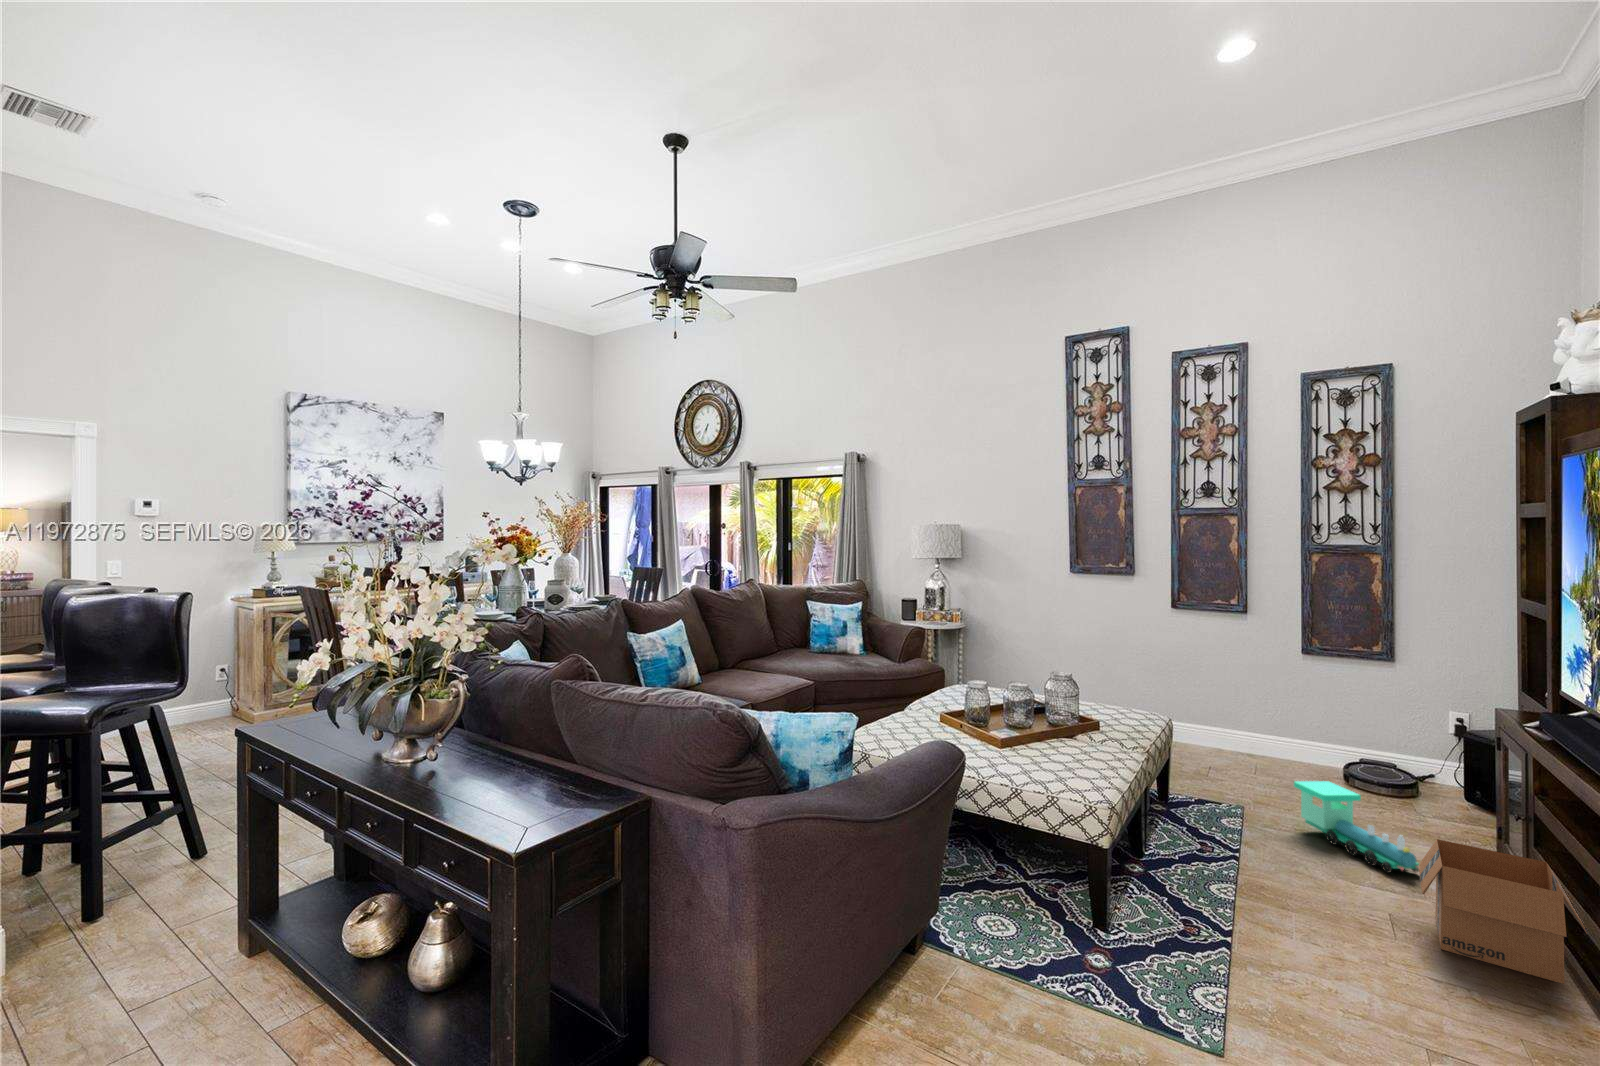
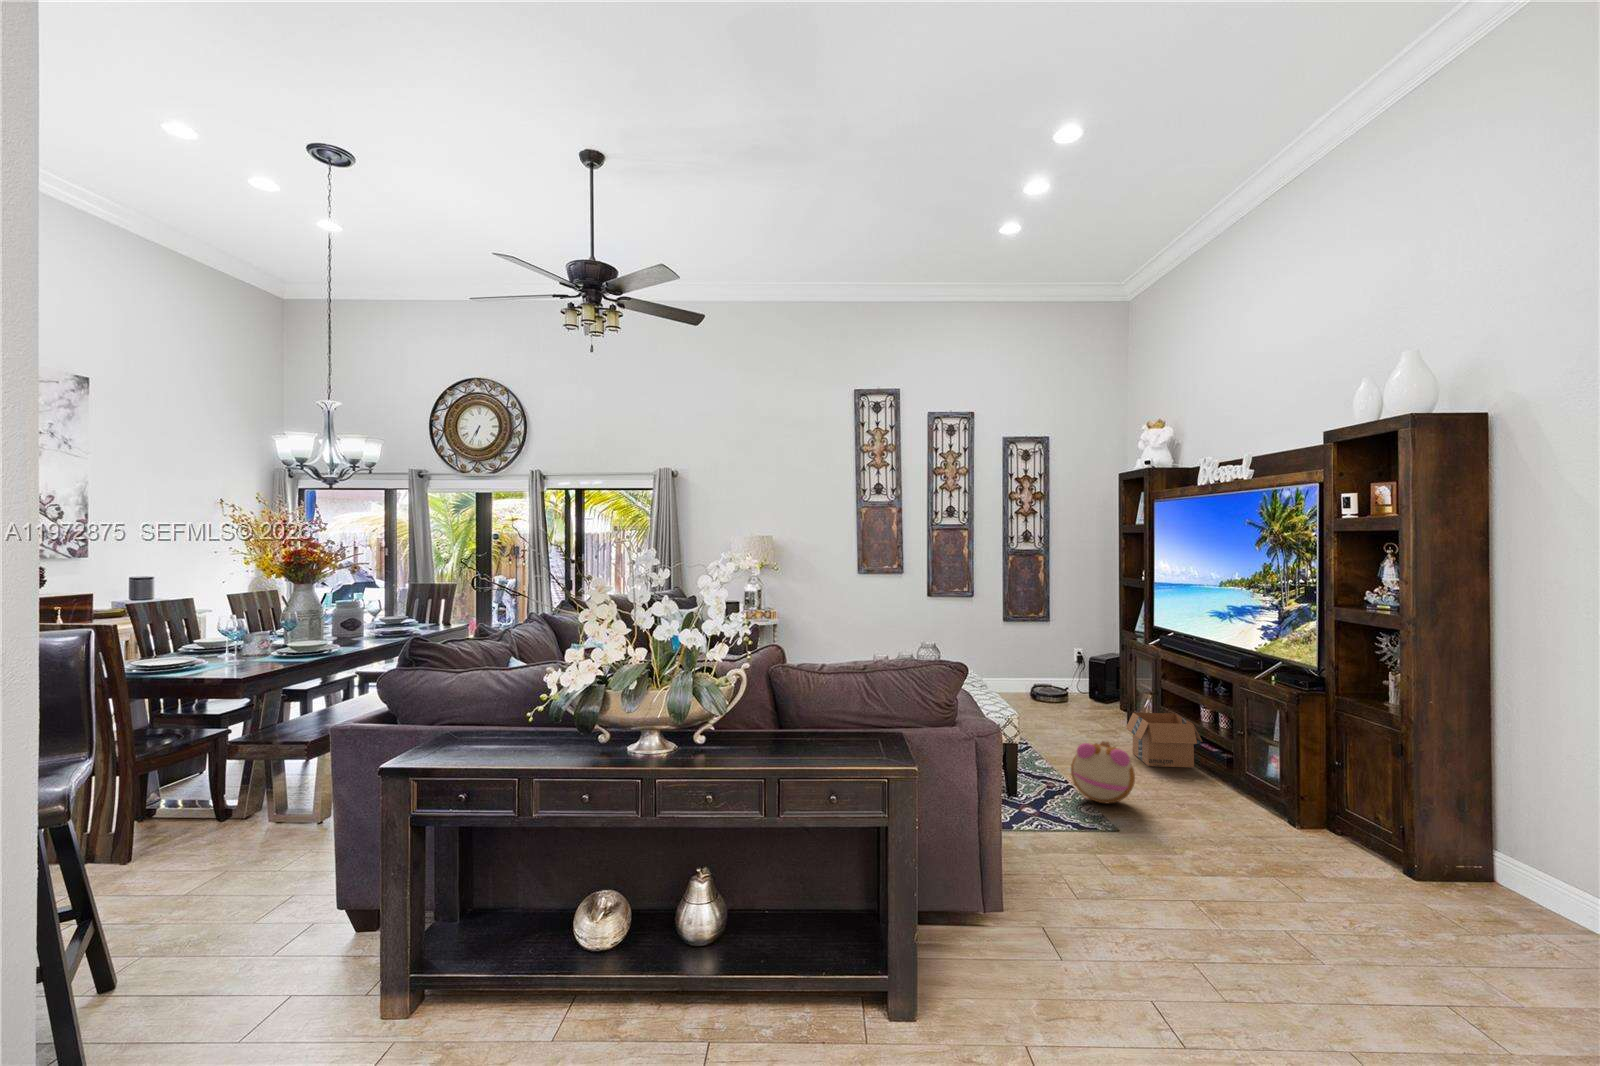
toy train: present [1294,781,1419,872] -> none [1039,696,1112,739]
plush toy: none [1160,867,1301,994] -> present [1071,741,1135,803]

